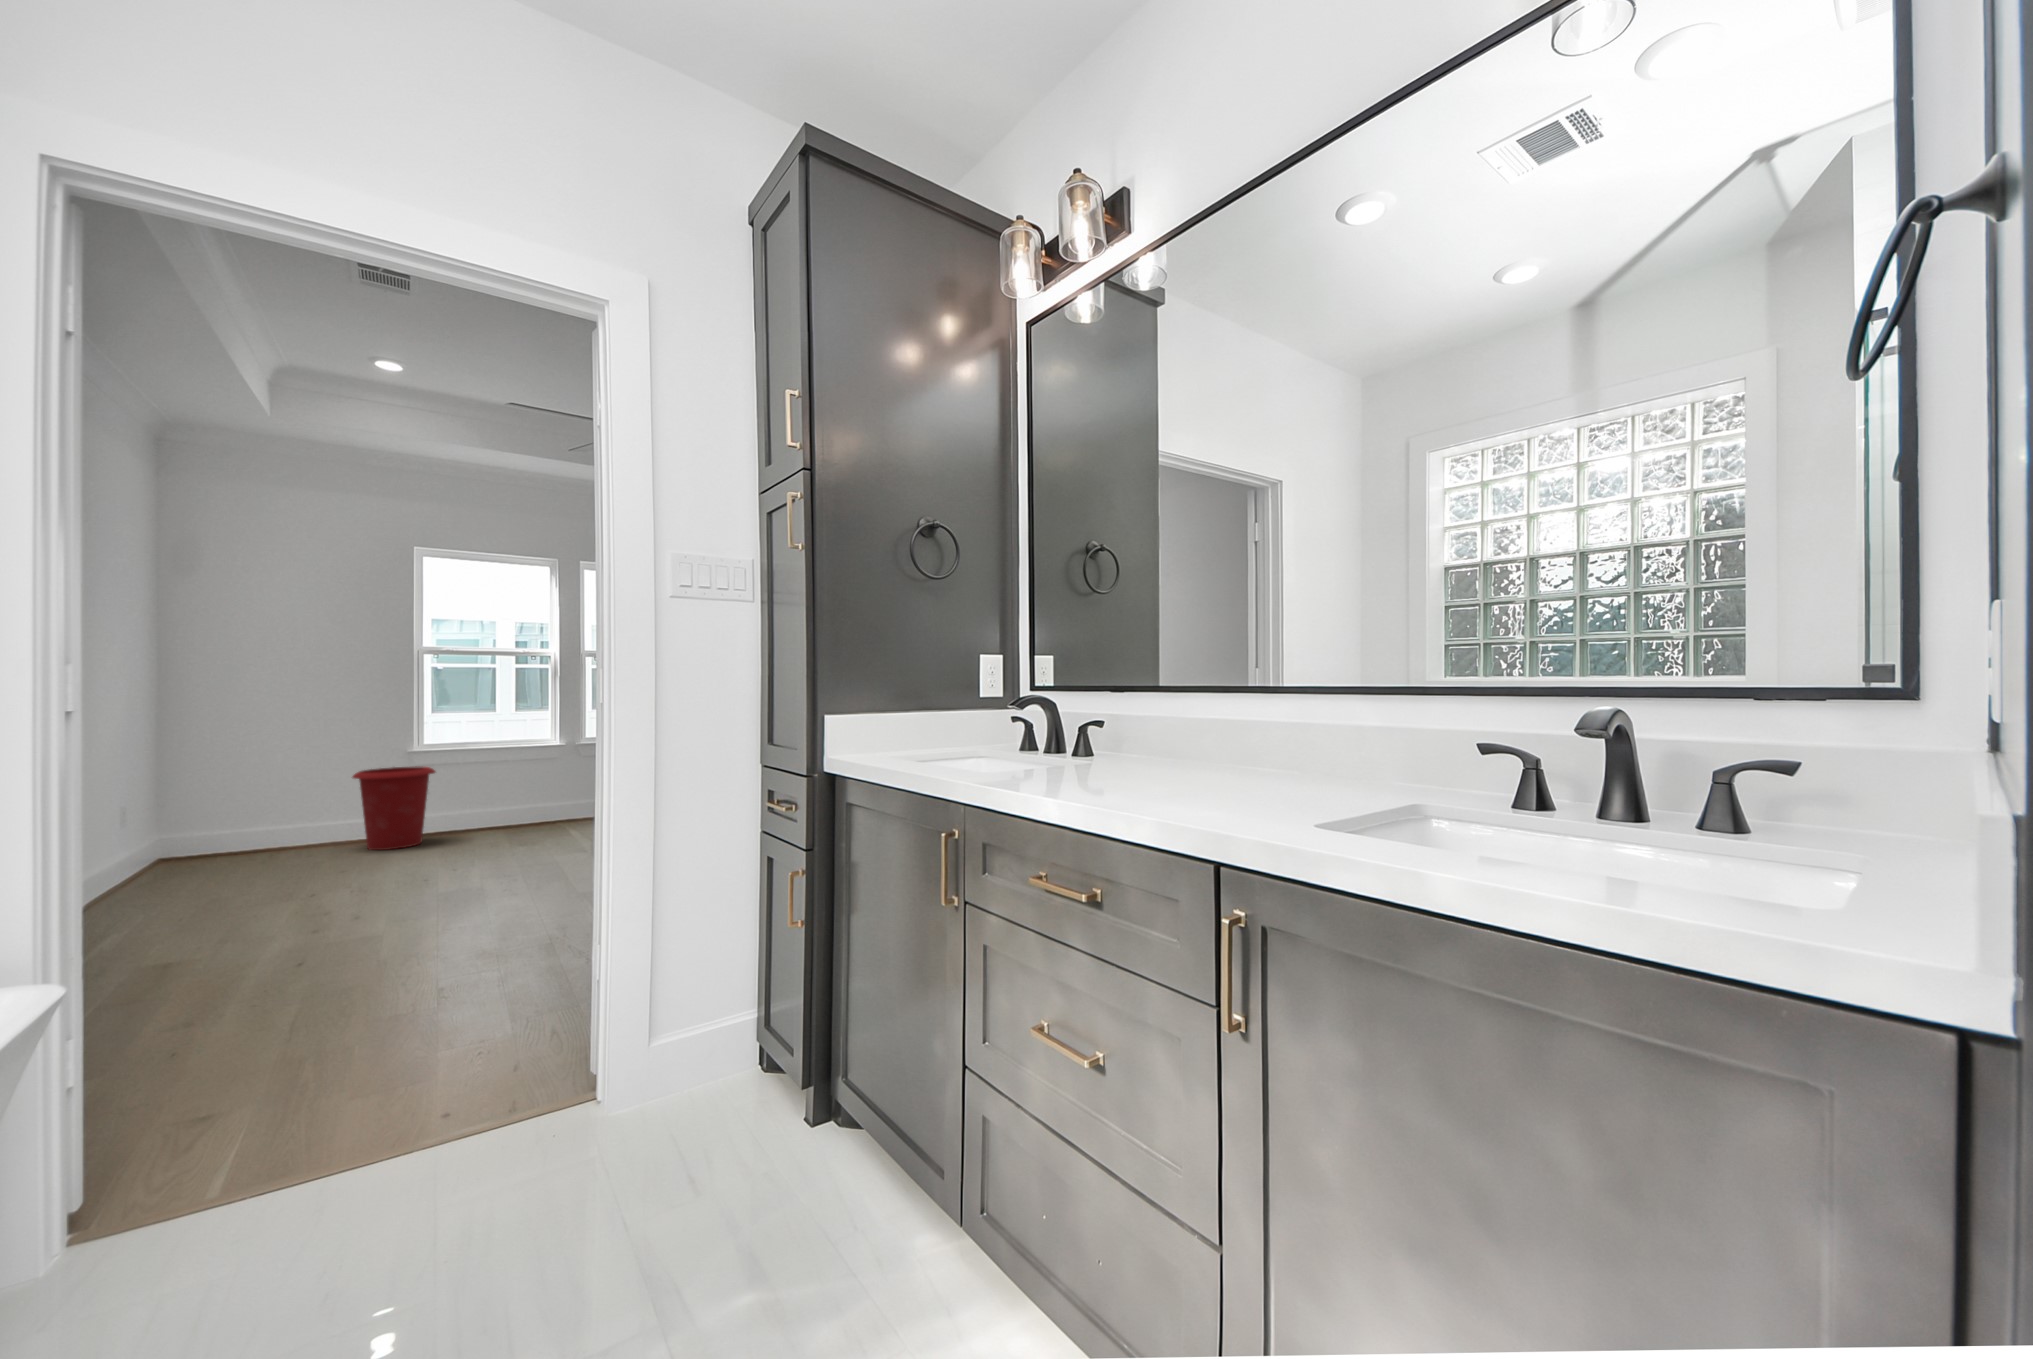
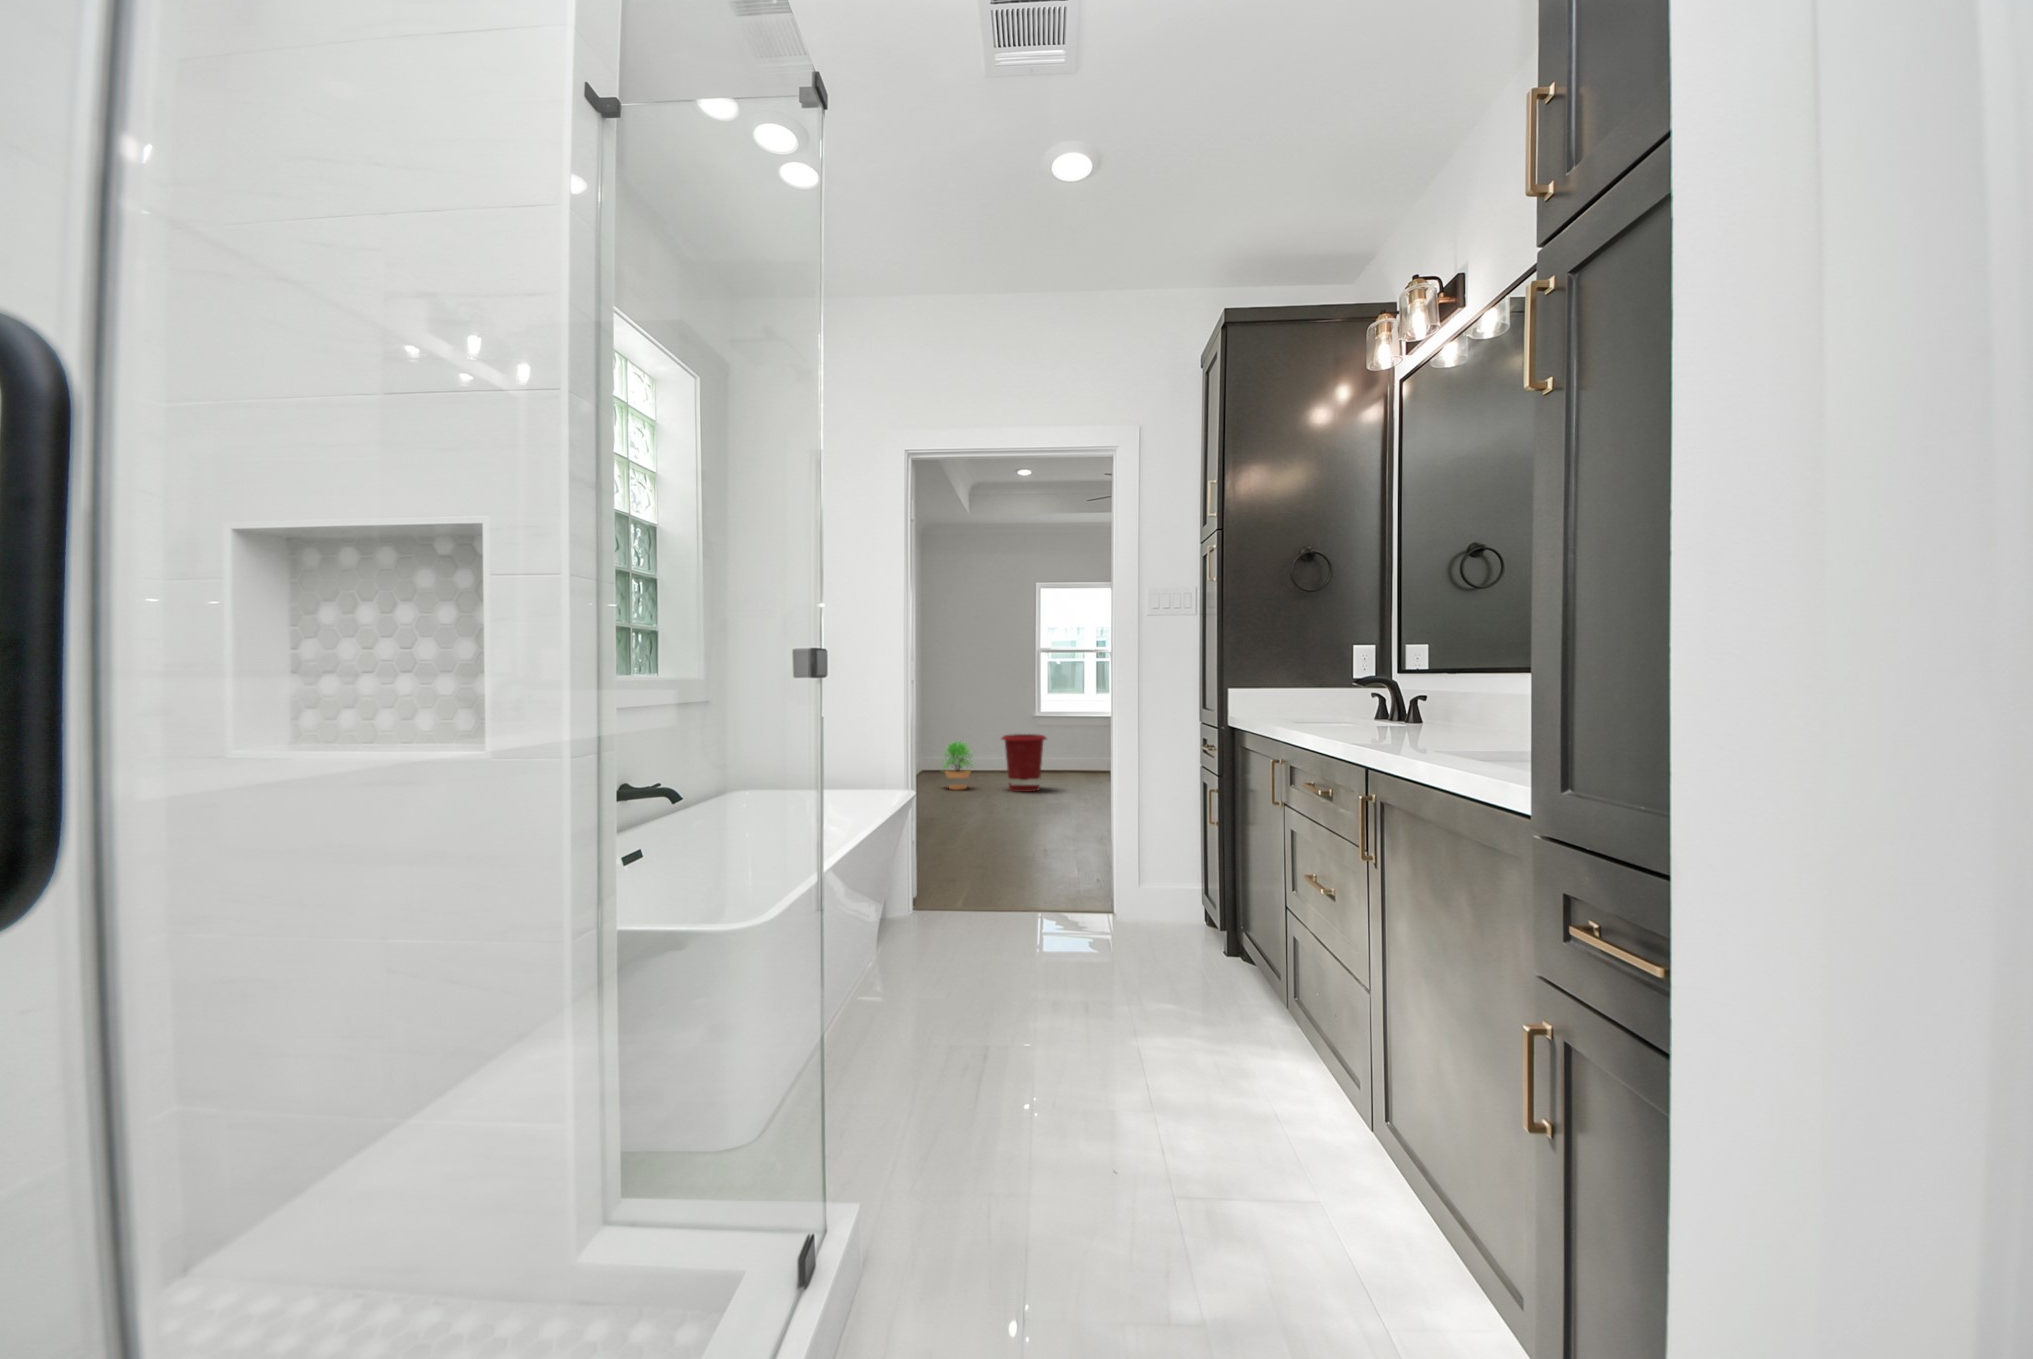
potted plant: none [225,784,301,861] -> present [942,741,972,790]

